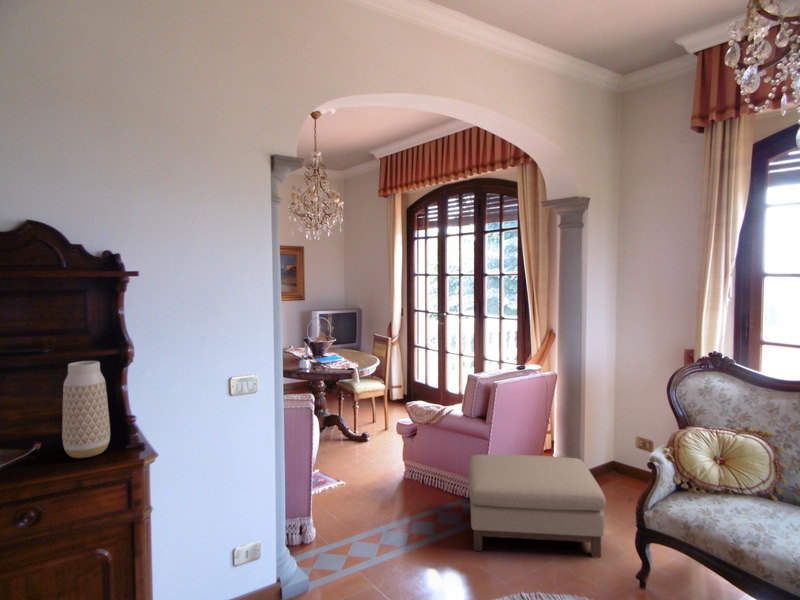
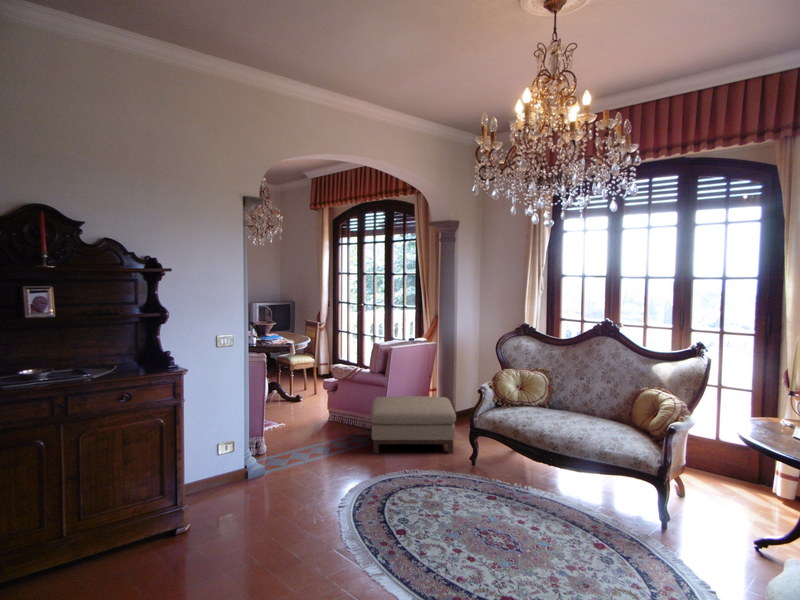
vase: present [62,361,110,458] -> none [136,319,161,371]

